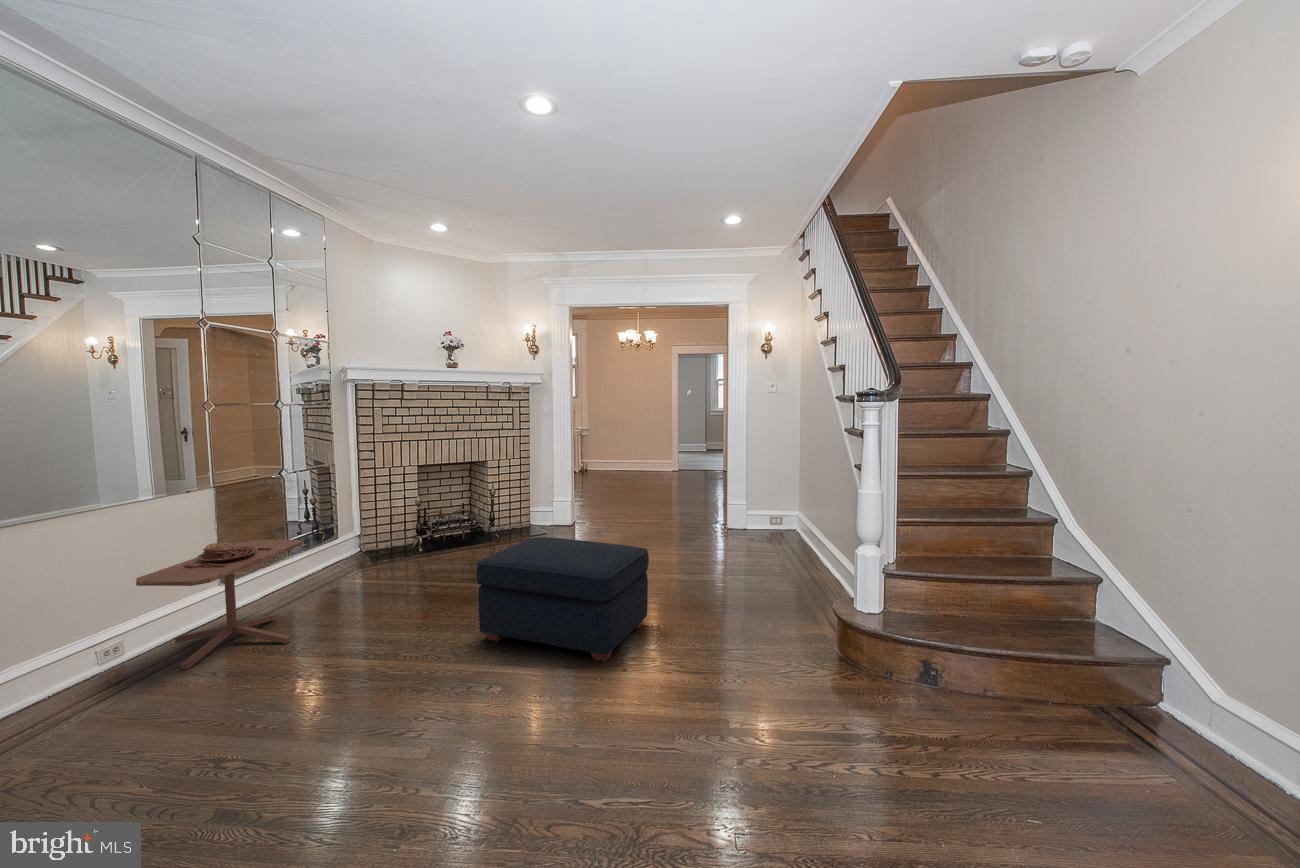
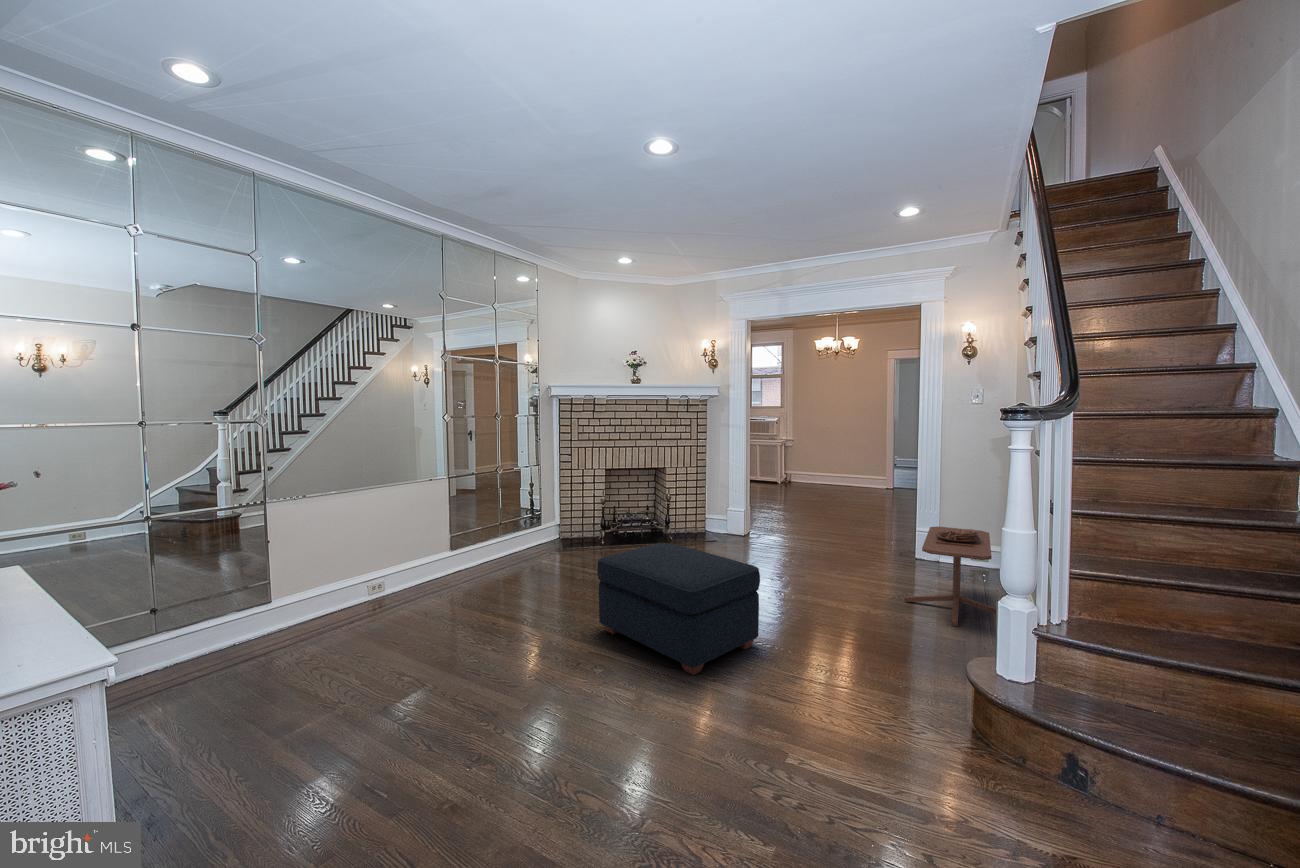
side table: present [136,540,302,669] -> present [904,526,996,627]

